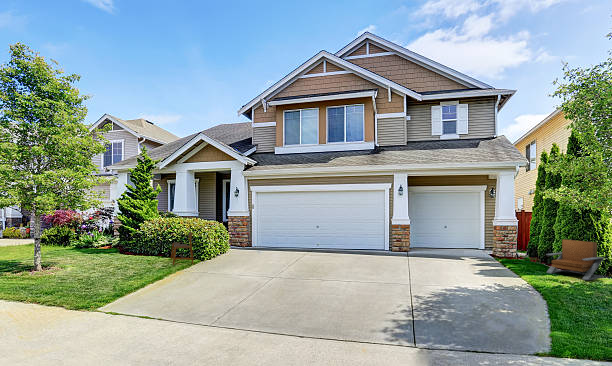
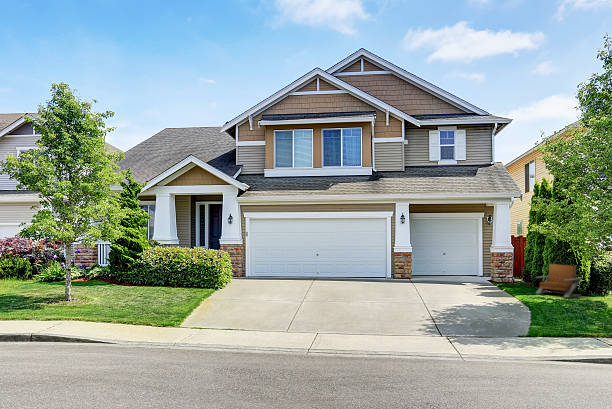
bench: present [171,231,194,265] -> none [174,259,204,294]

